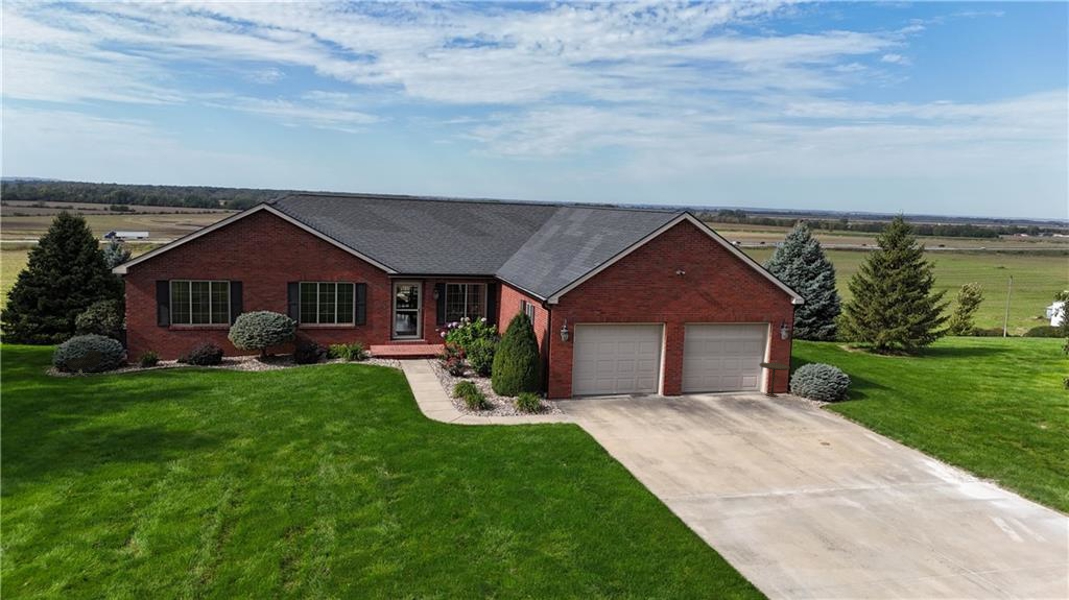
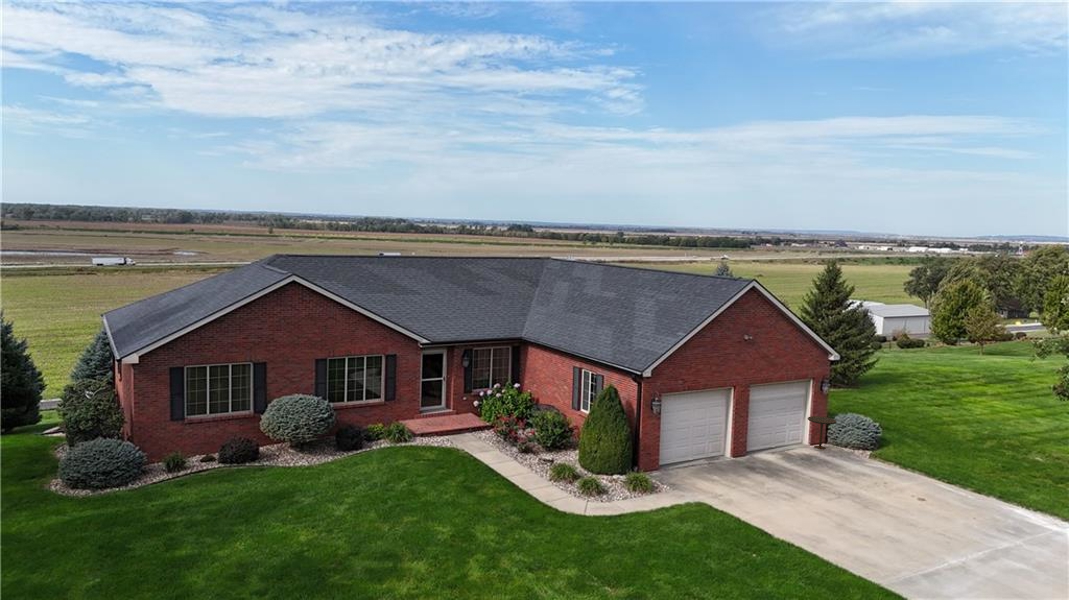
lounge chair: present [66,350,101,375] -> none [92,460,135,497]

